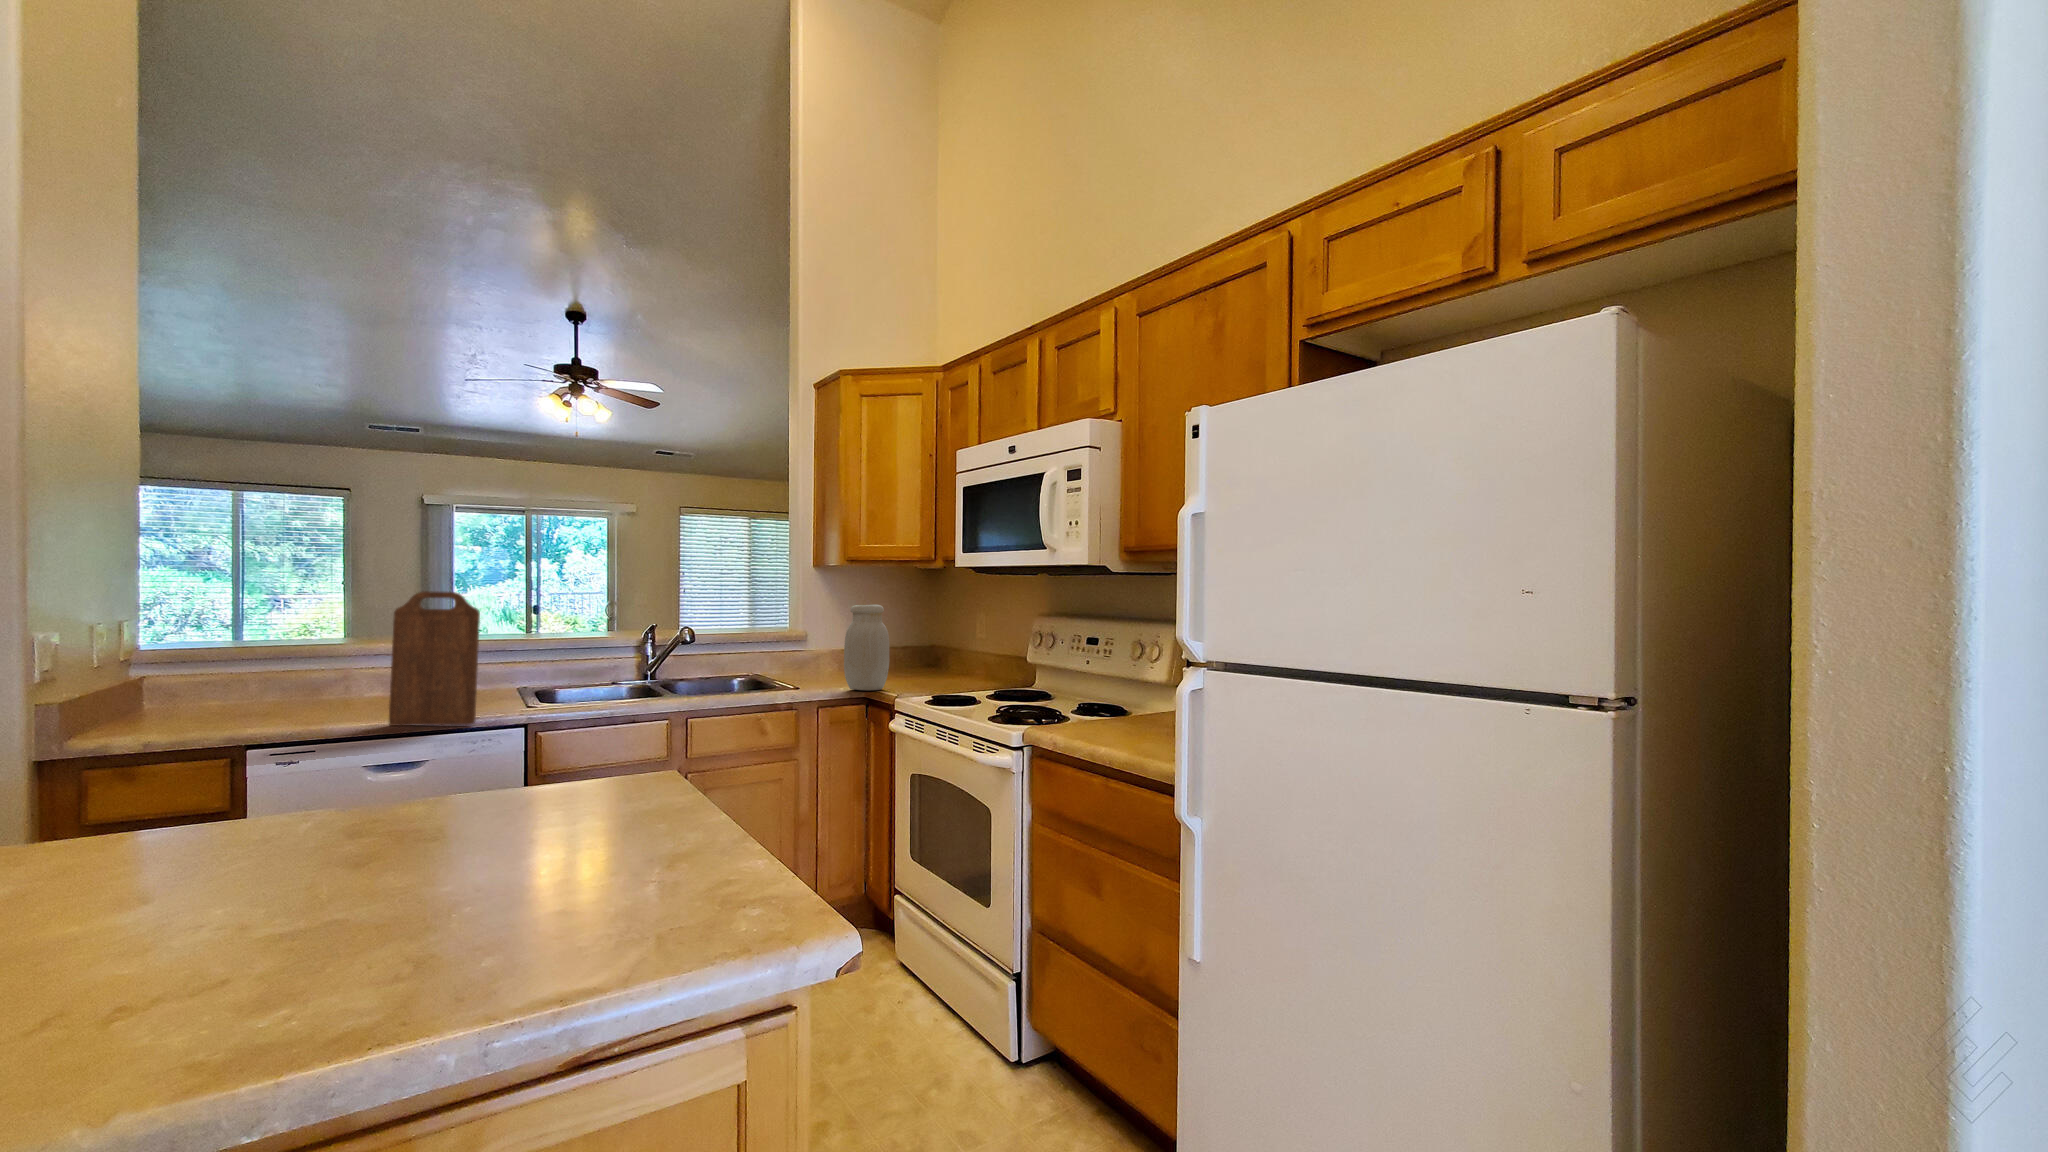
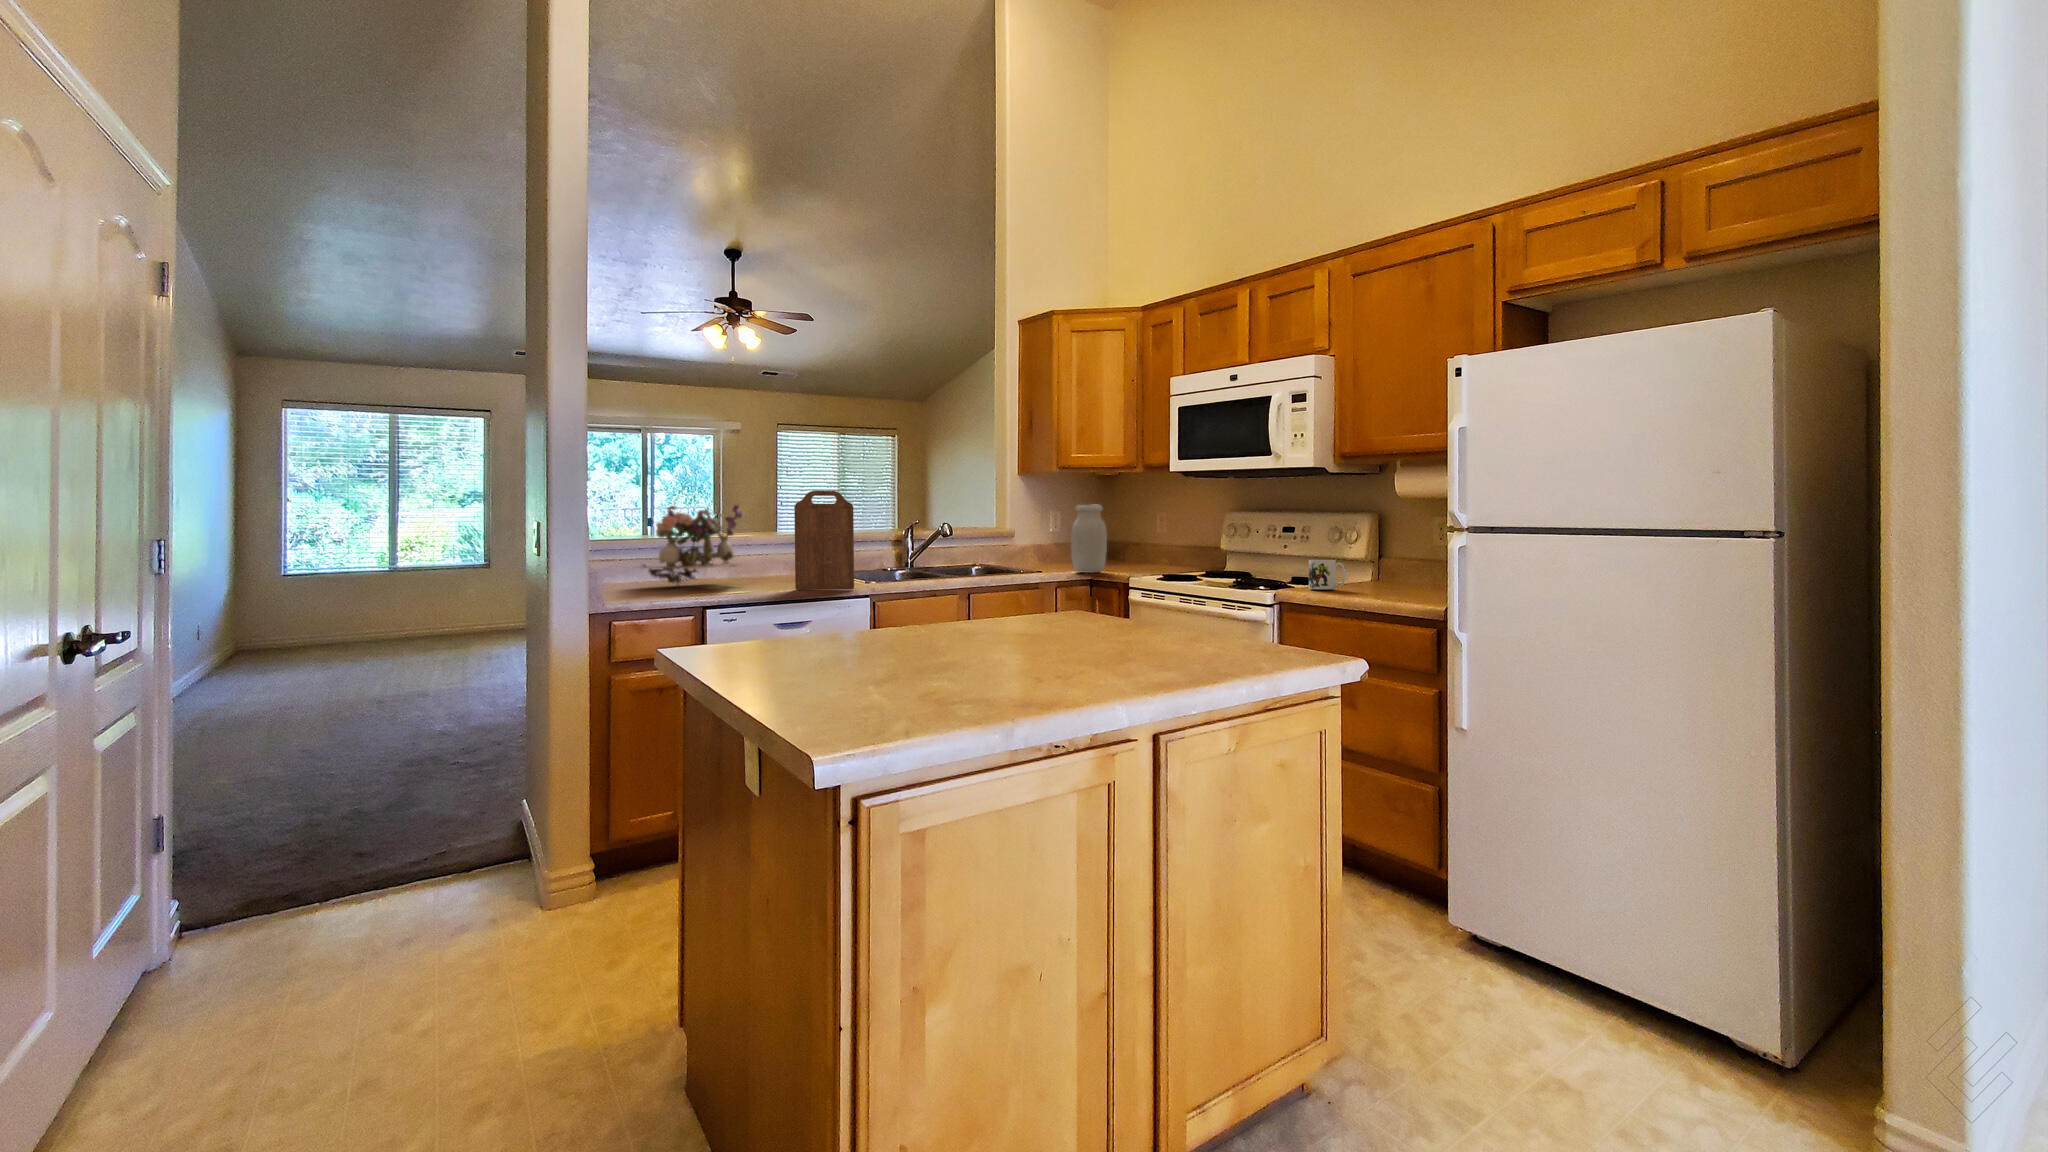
flower arrangement: none [153,605,354,721] -> present [642,504,742,585]
mug: none [1078,690,1123,734] -> present [1309,560,1345,590]

